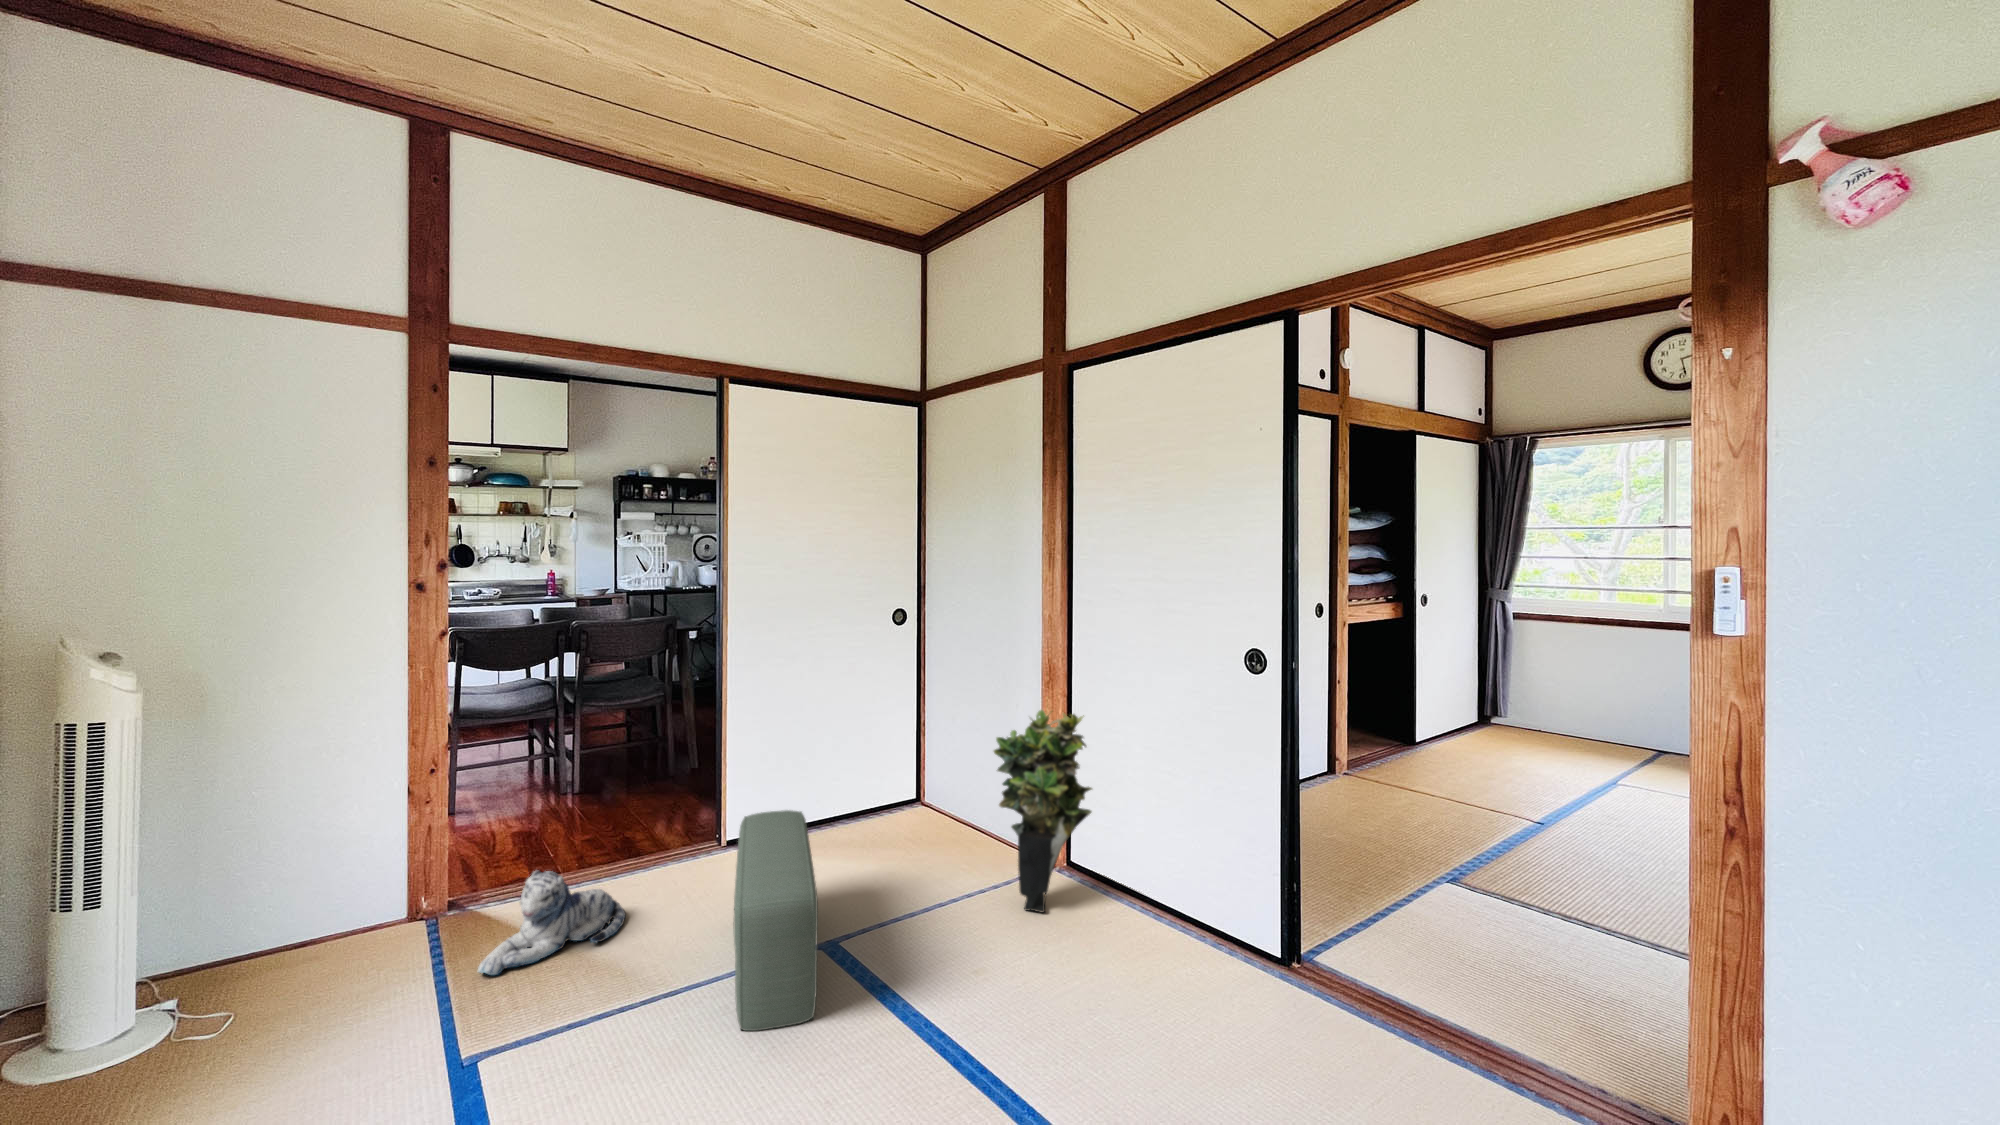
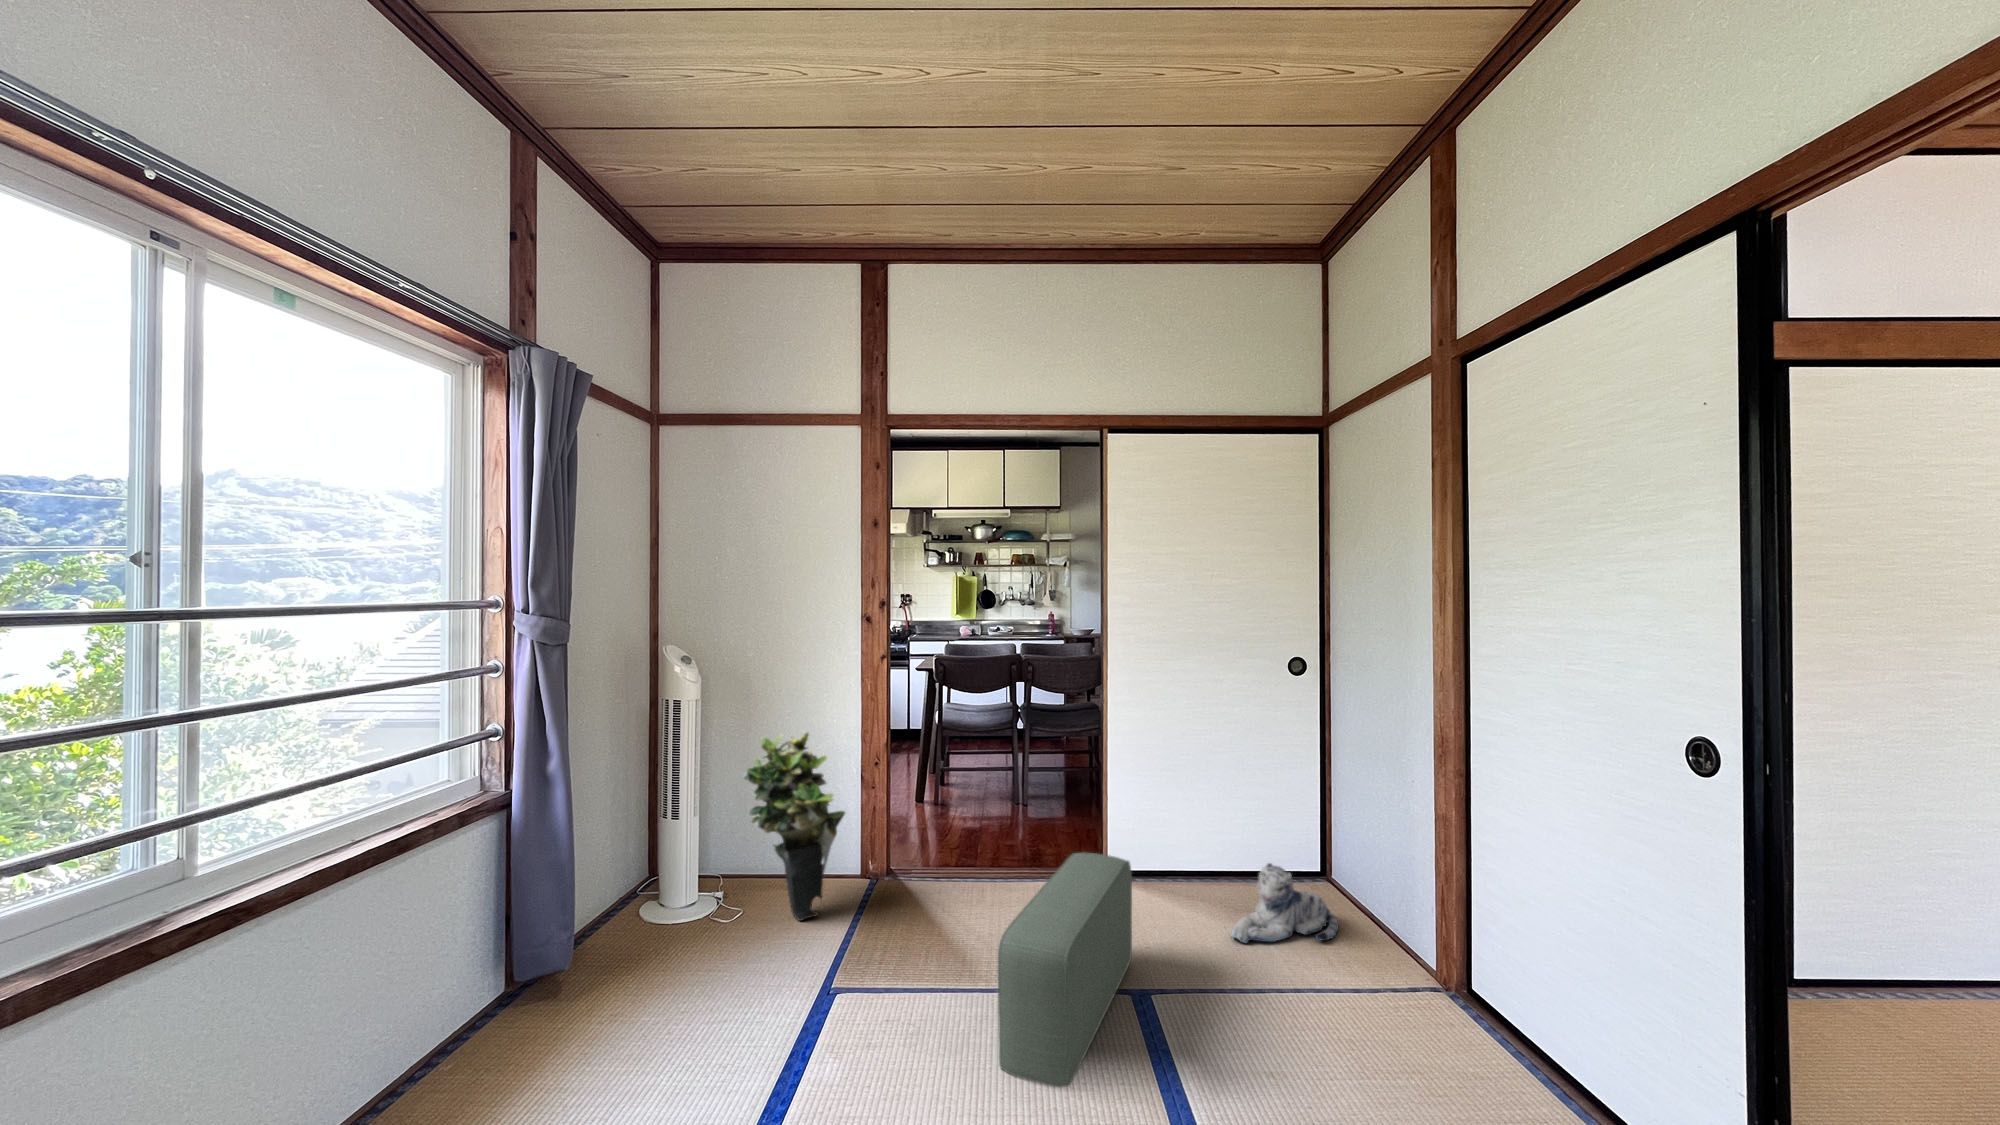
potted plant: present [994,710,1092,913] -> present [743,733,845,921]
plush toy: present [478,870,625,975] -> present [1231,863,1338,943]

